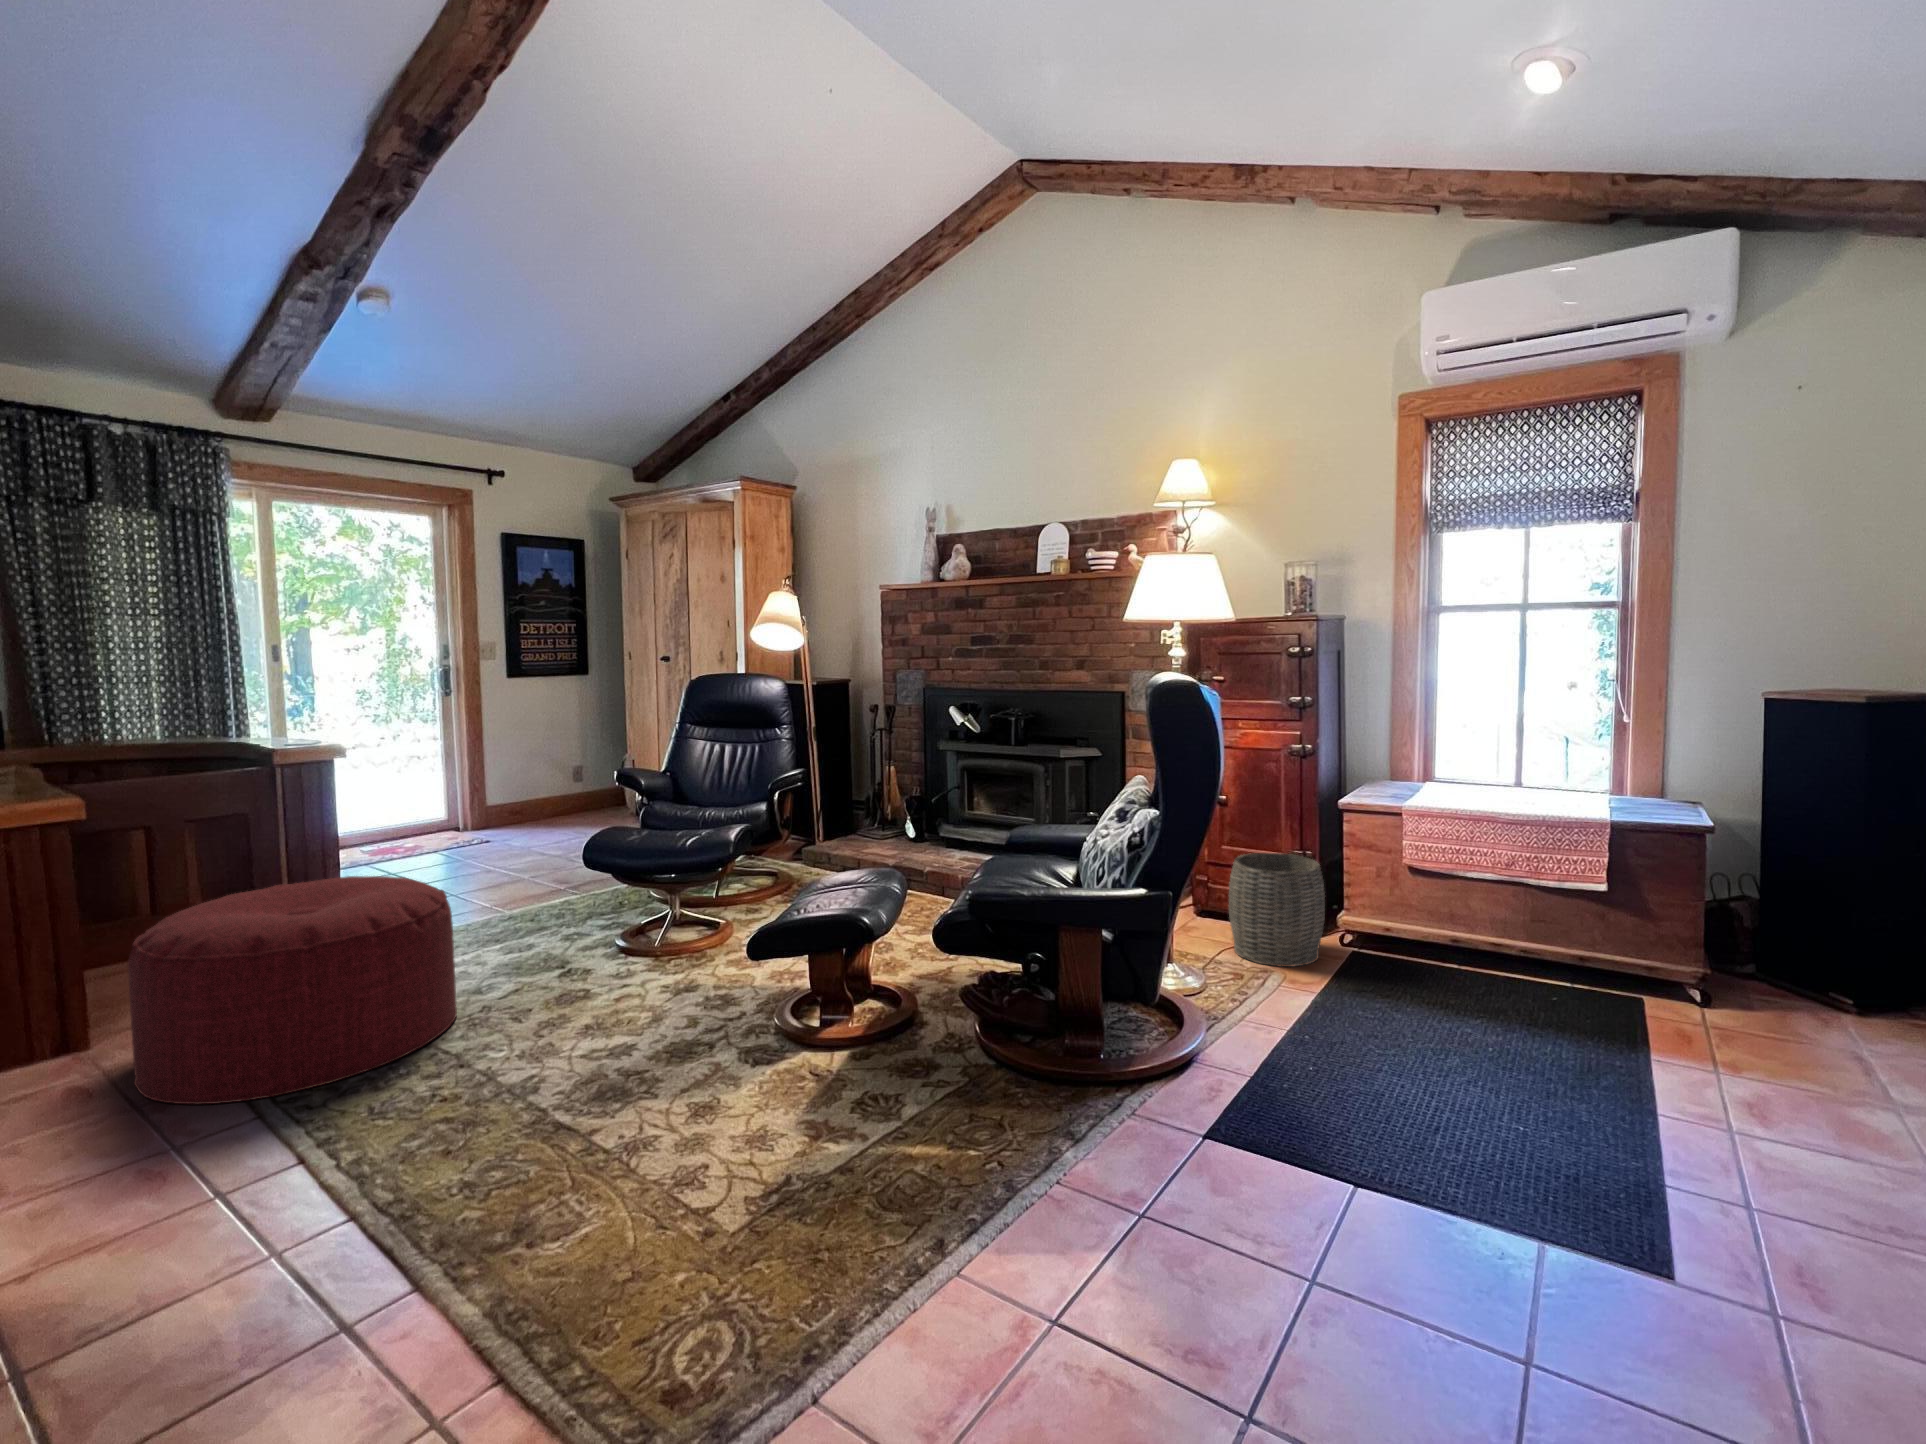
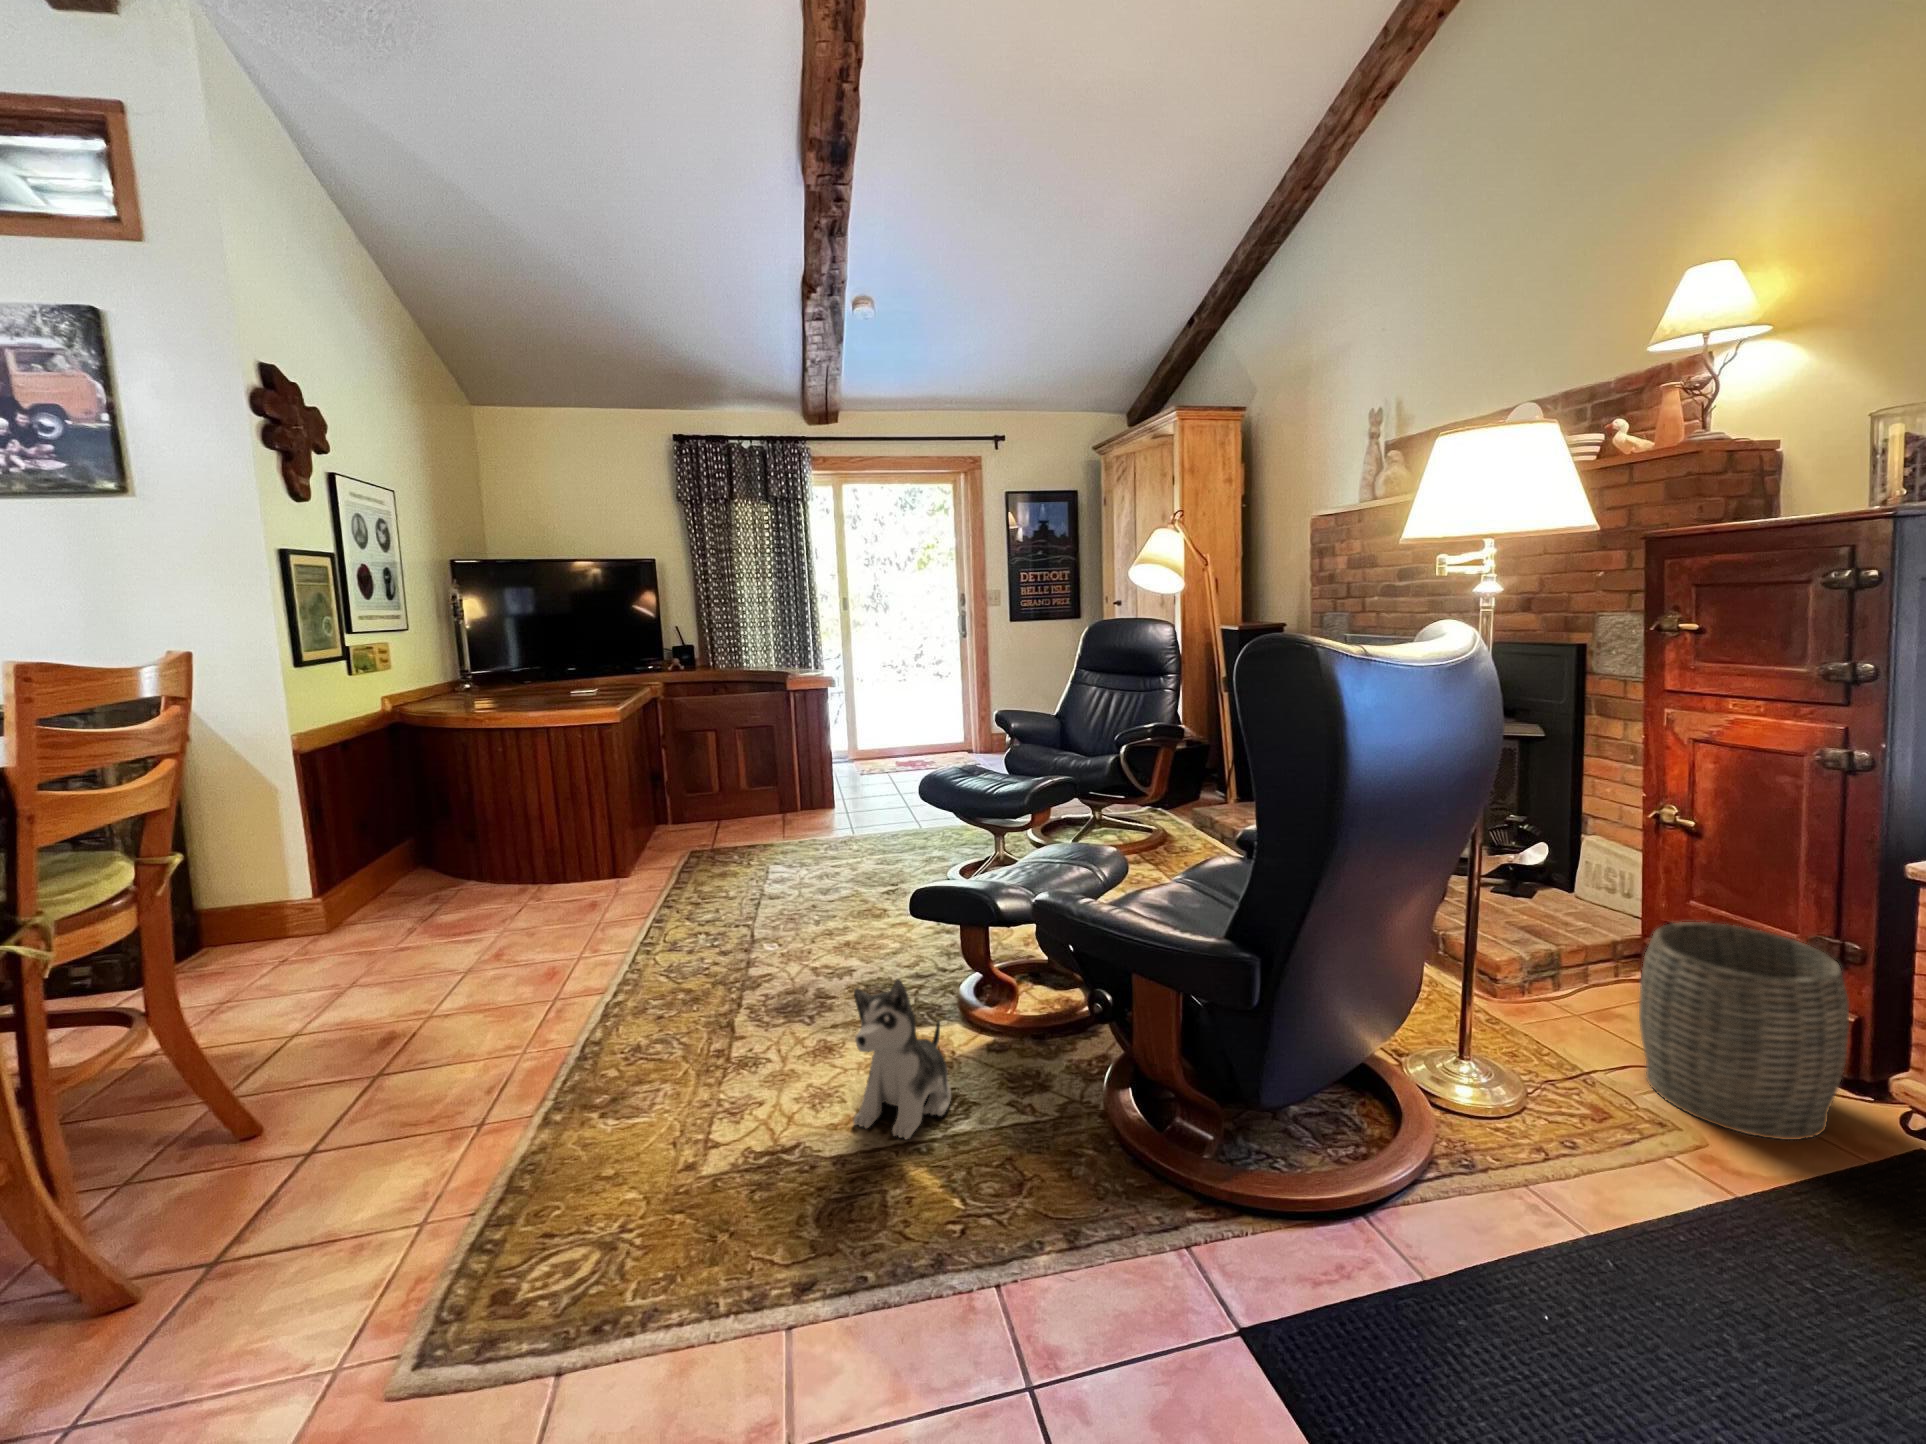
ottoman: present [128,876,457,1104] -> none [611,776,814,929]
plush toy: none [798,996,885,1151] -> present [853,979,951,1139]

